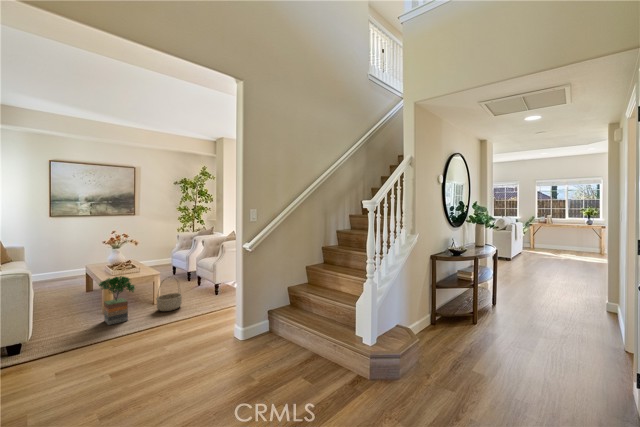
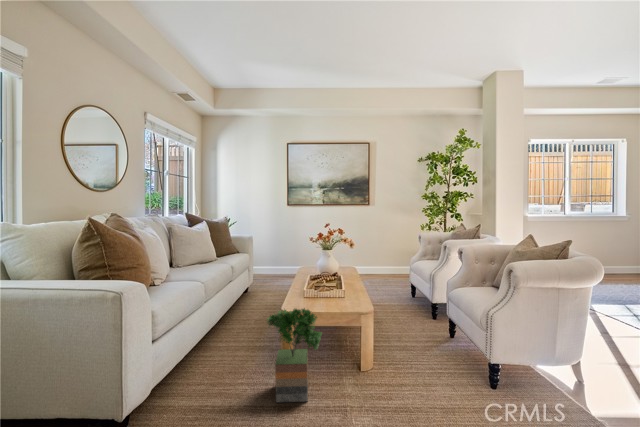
basket: present [156,277,182,311] -> none [360,326,413,403]

